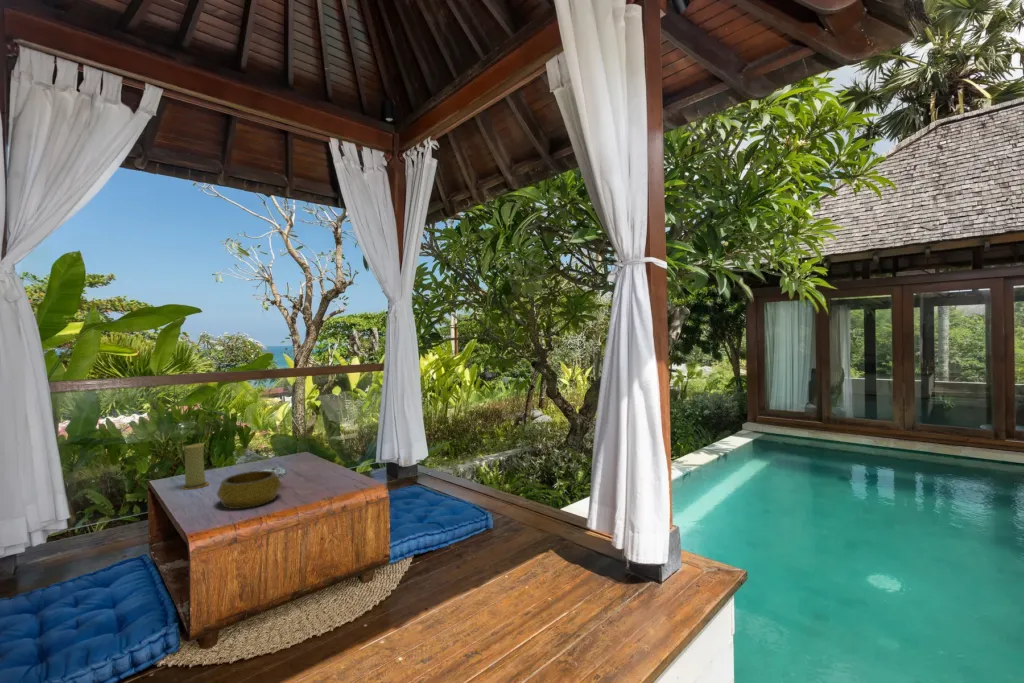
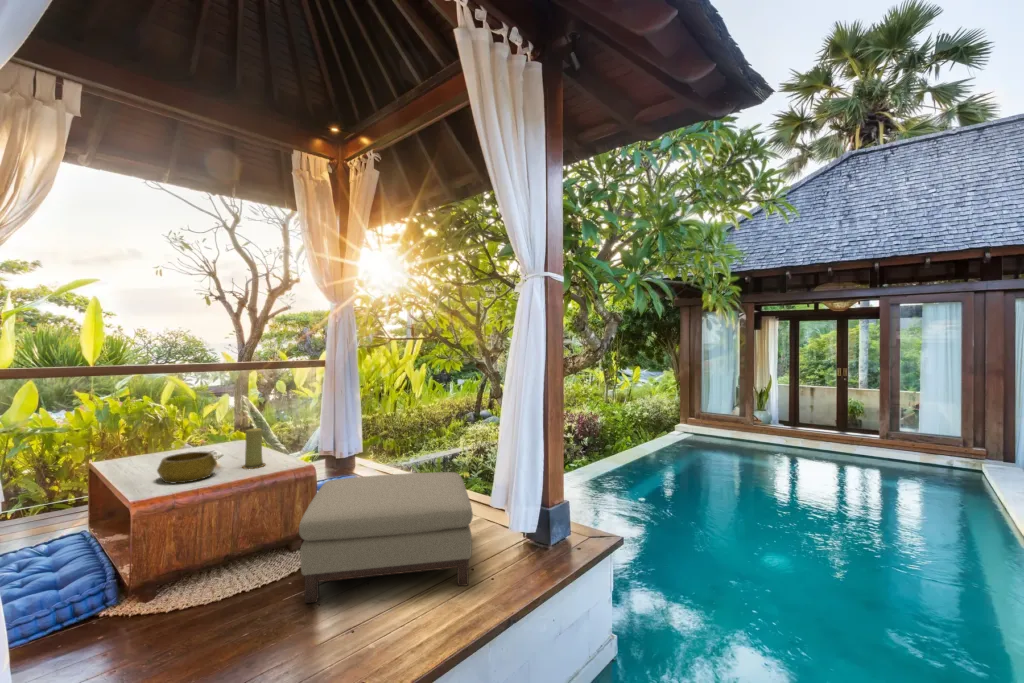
candle: present [181,443,209,489] -> present [242,428,265,469]
ottoman: none [376,492,578,655] -> present [299,472,473,603]

